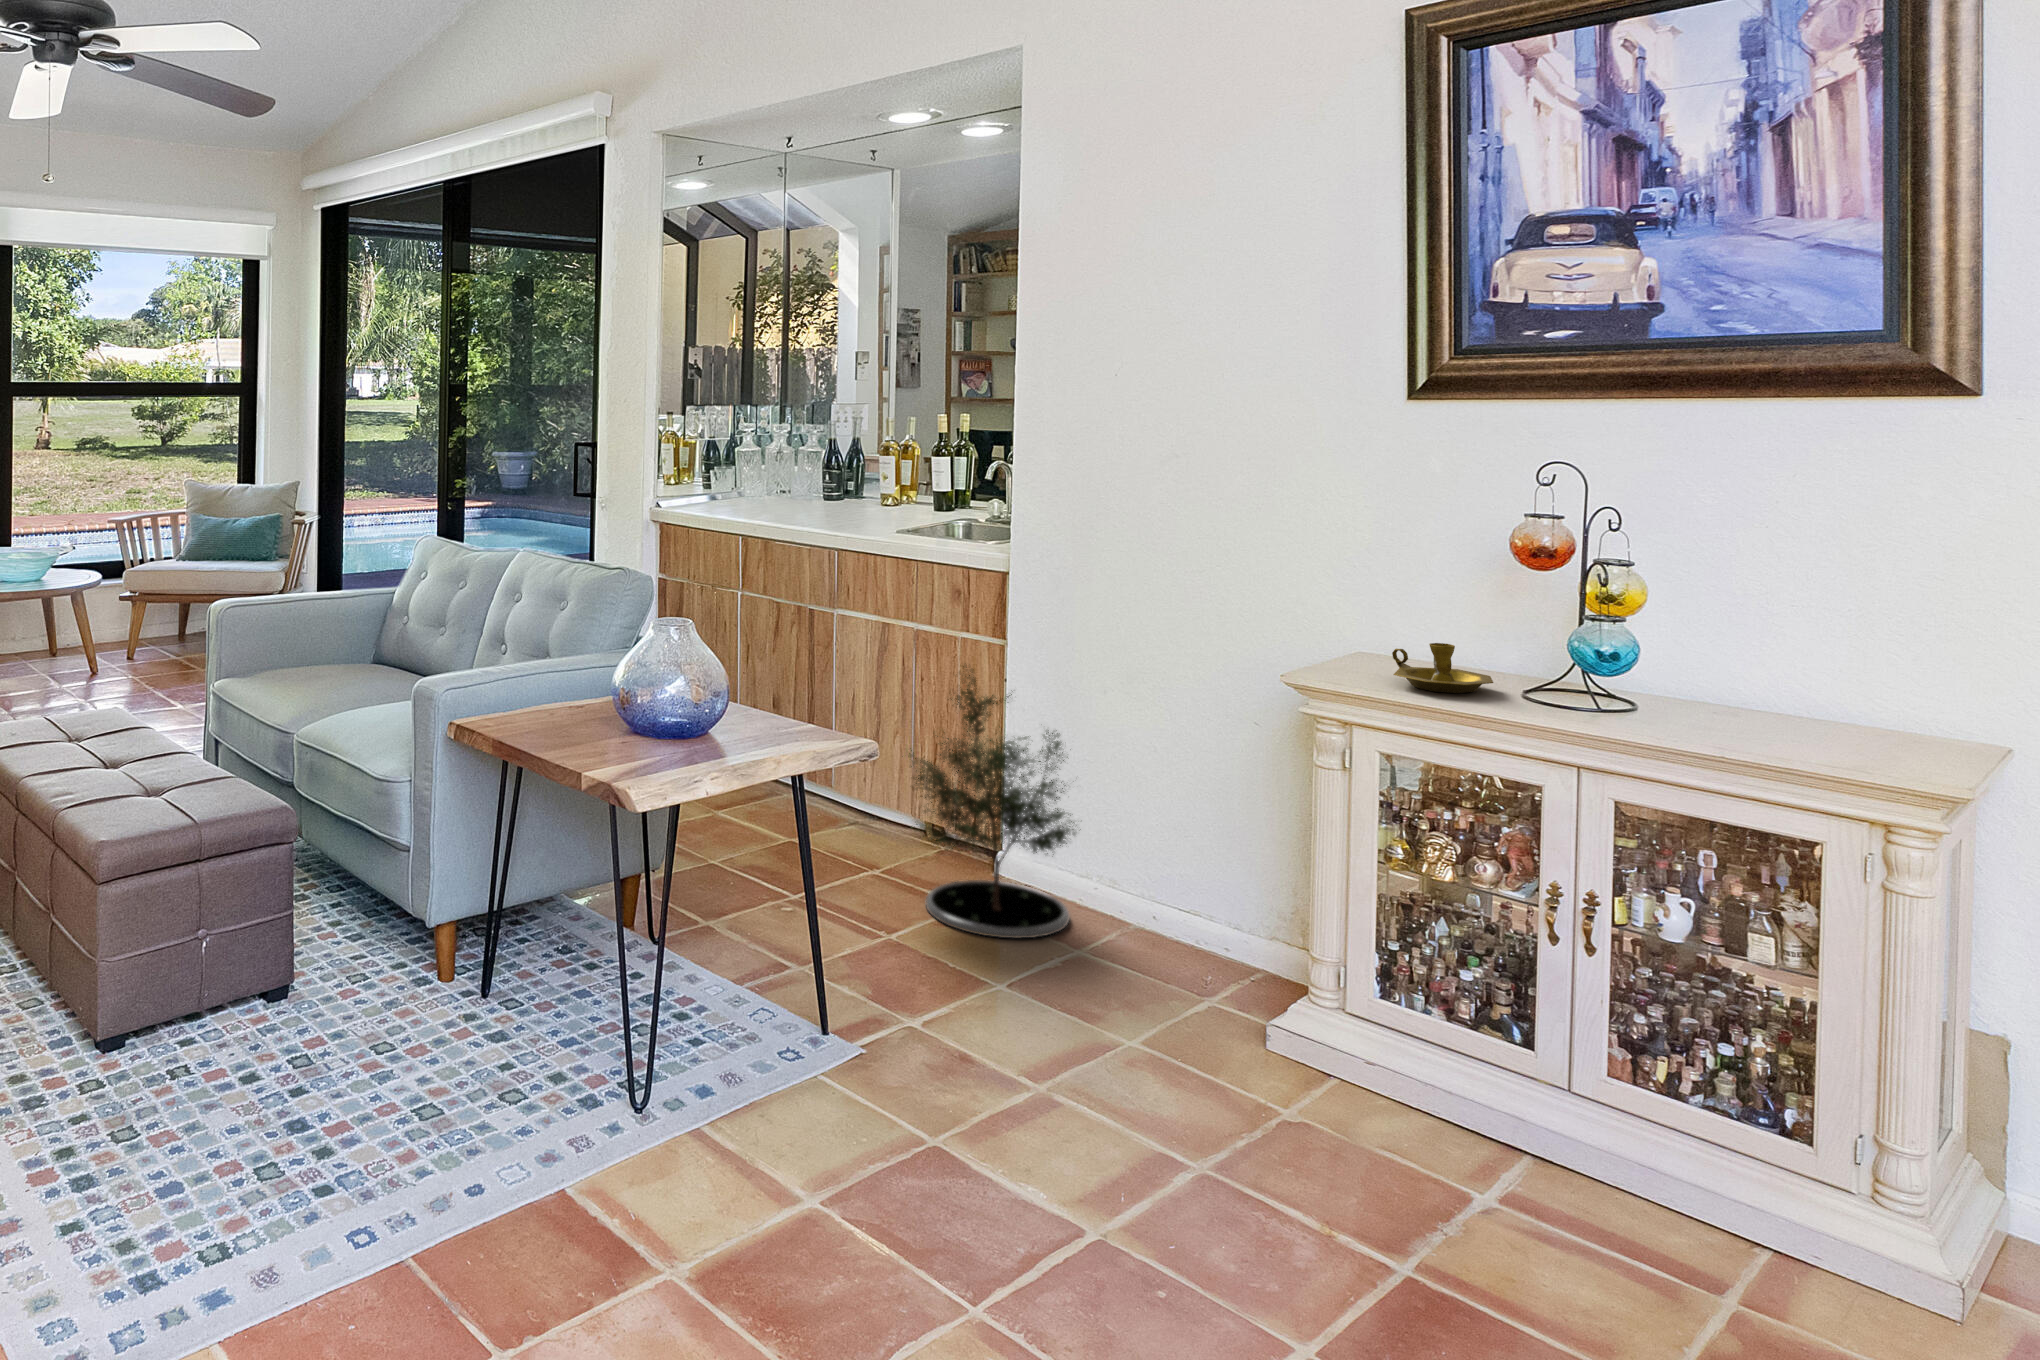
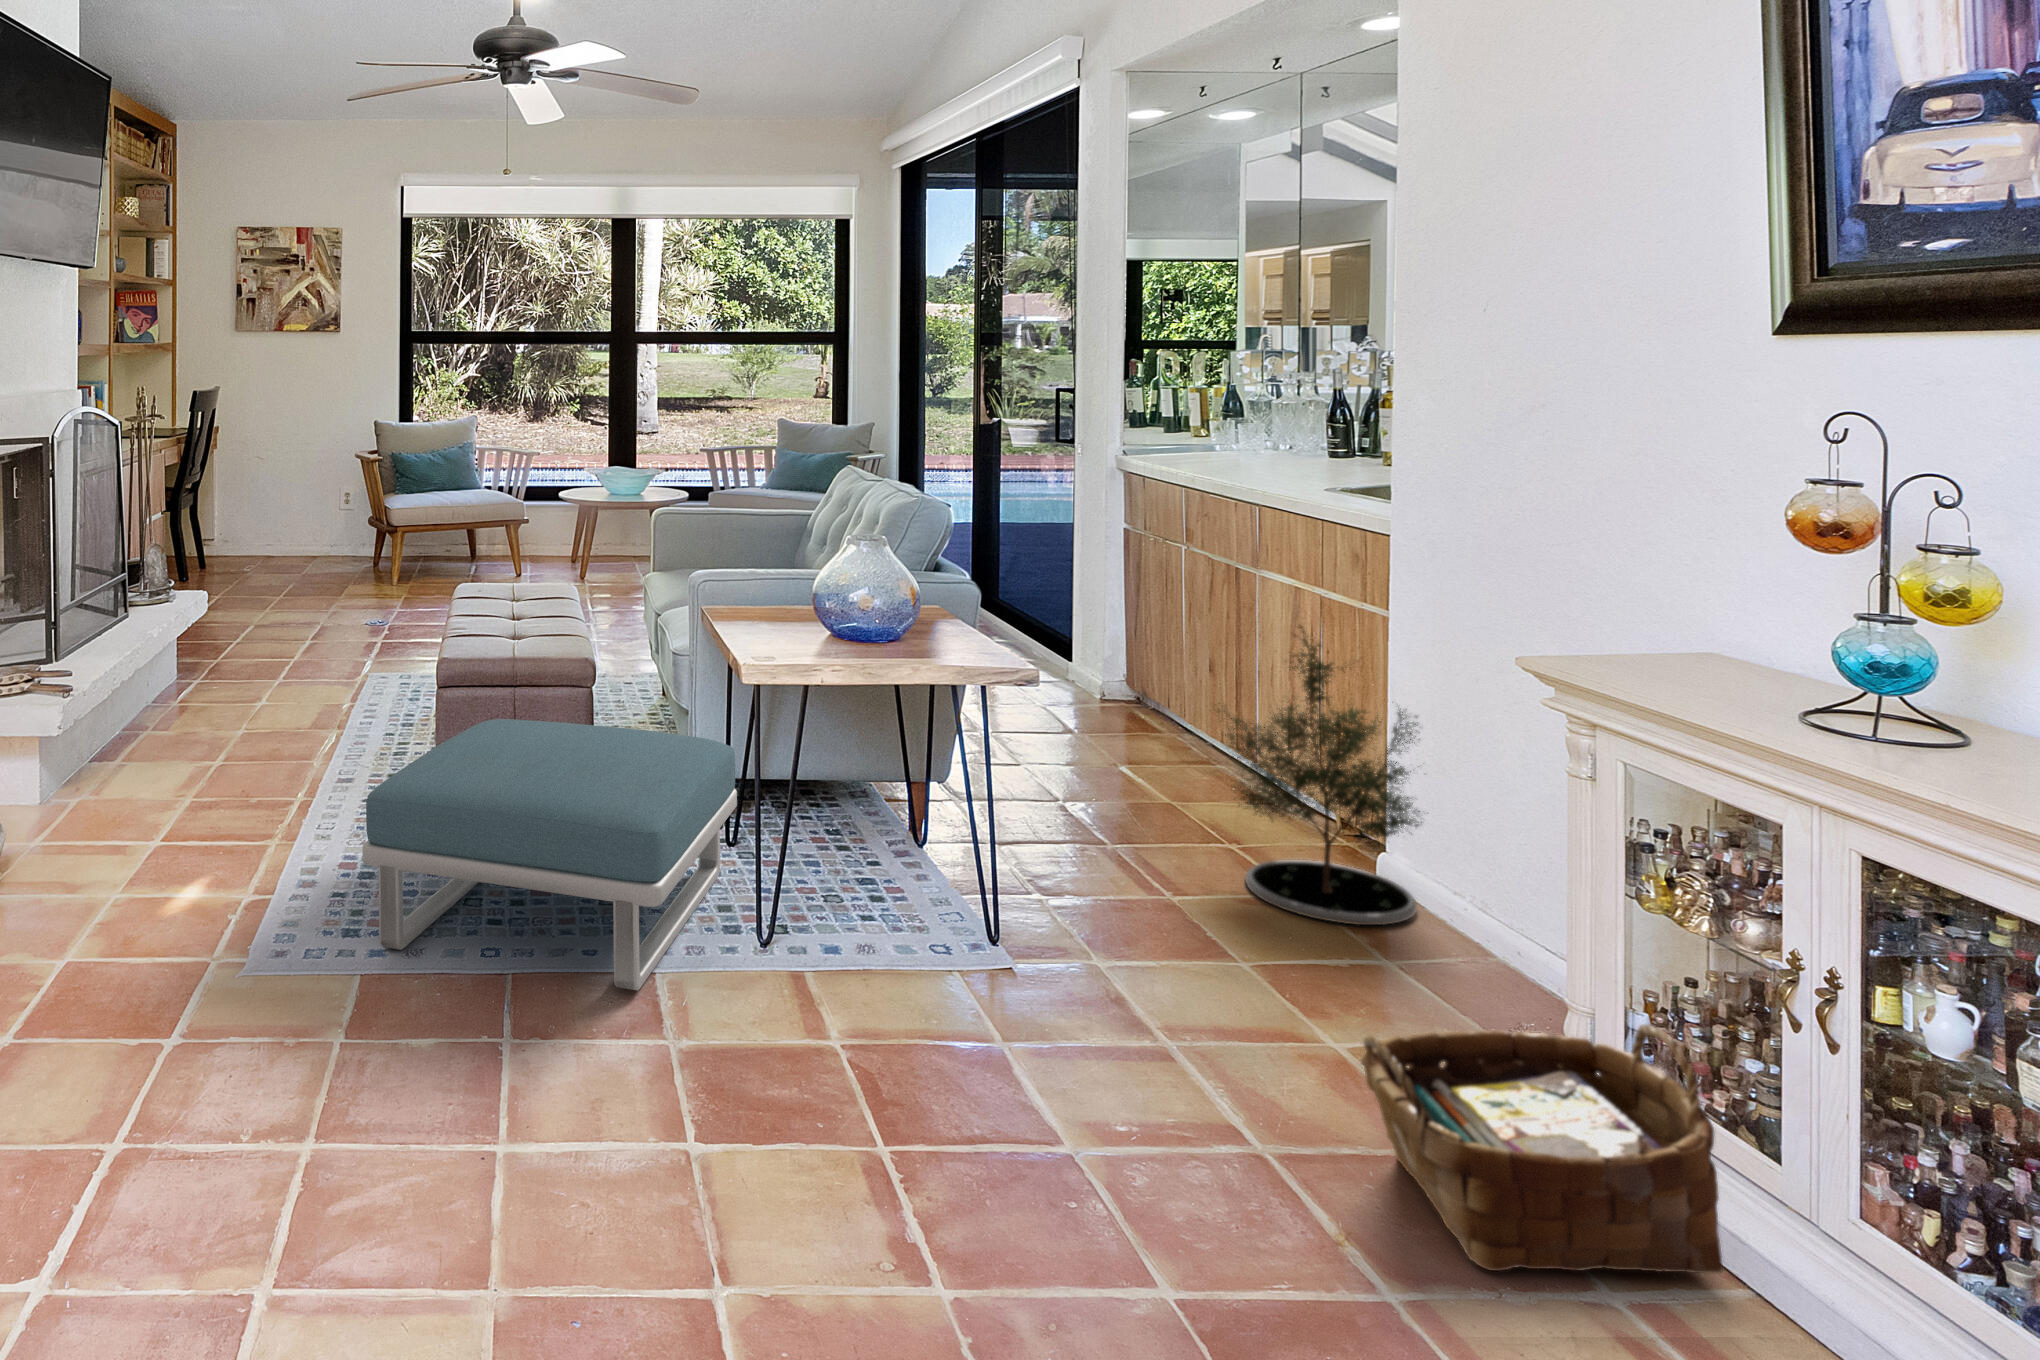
candlestick: present [1392,643,1493,693] -> none [1638,631,1782,694]
footstool: none [181,885,623,1300] -> present [362,719,737,990]
woven basket: none [1297,981,1580,1245] -> present [1361,1024,1723,1273]

